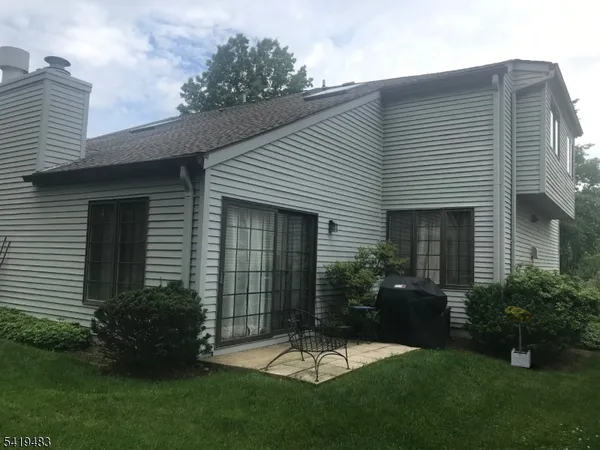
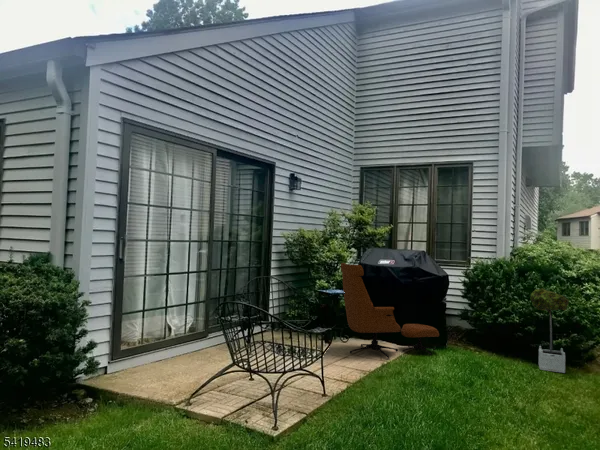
lounge chair: none [364,287,437,354] -> present [341,263,439,359]

